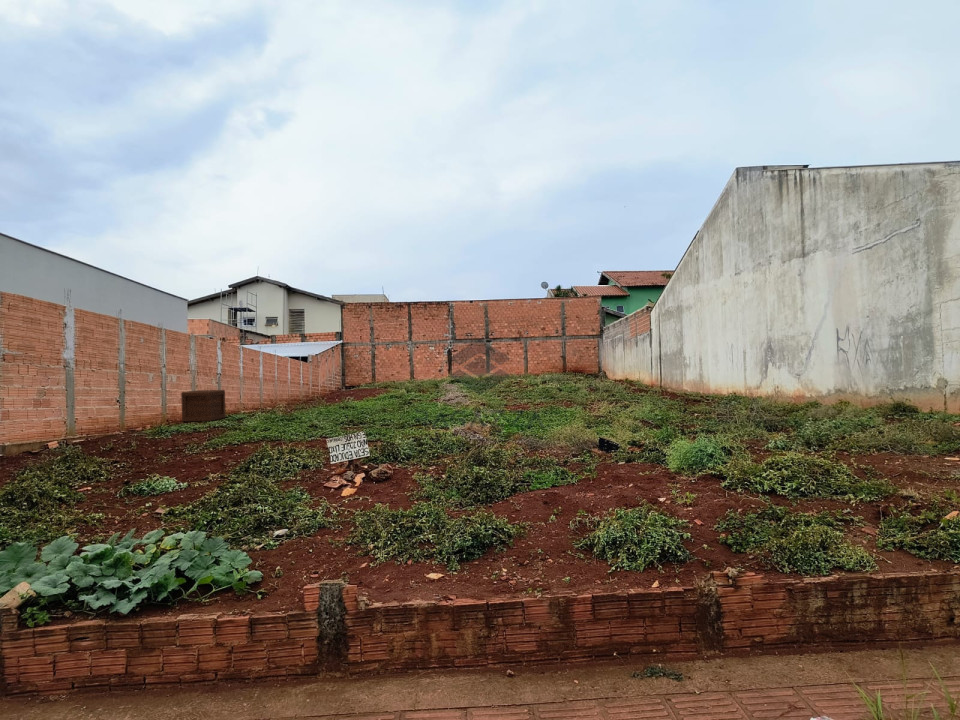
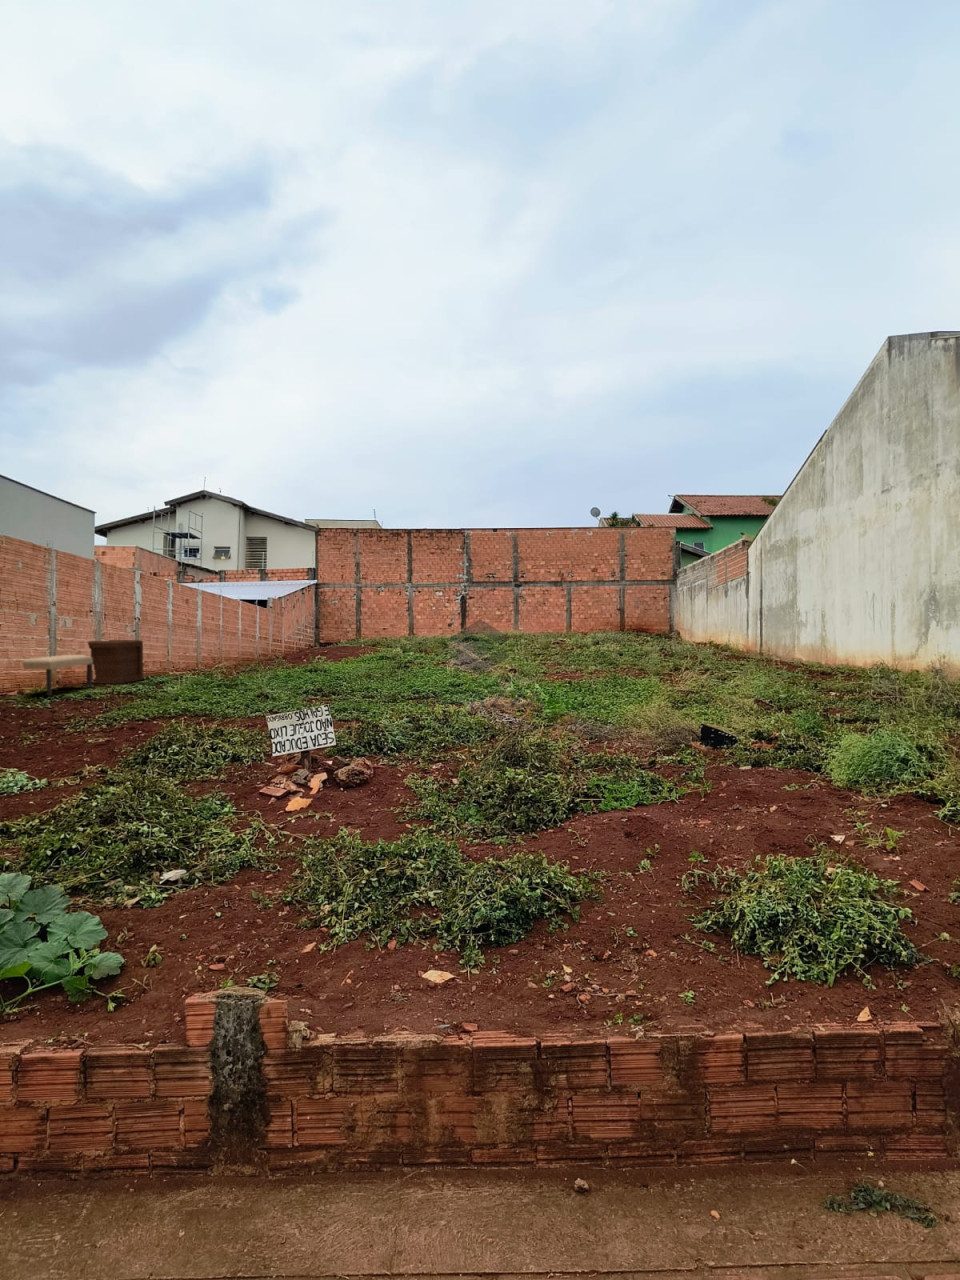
bench: none [141,402,191,431] -> present [20,655,93,695]

